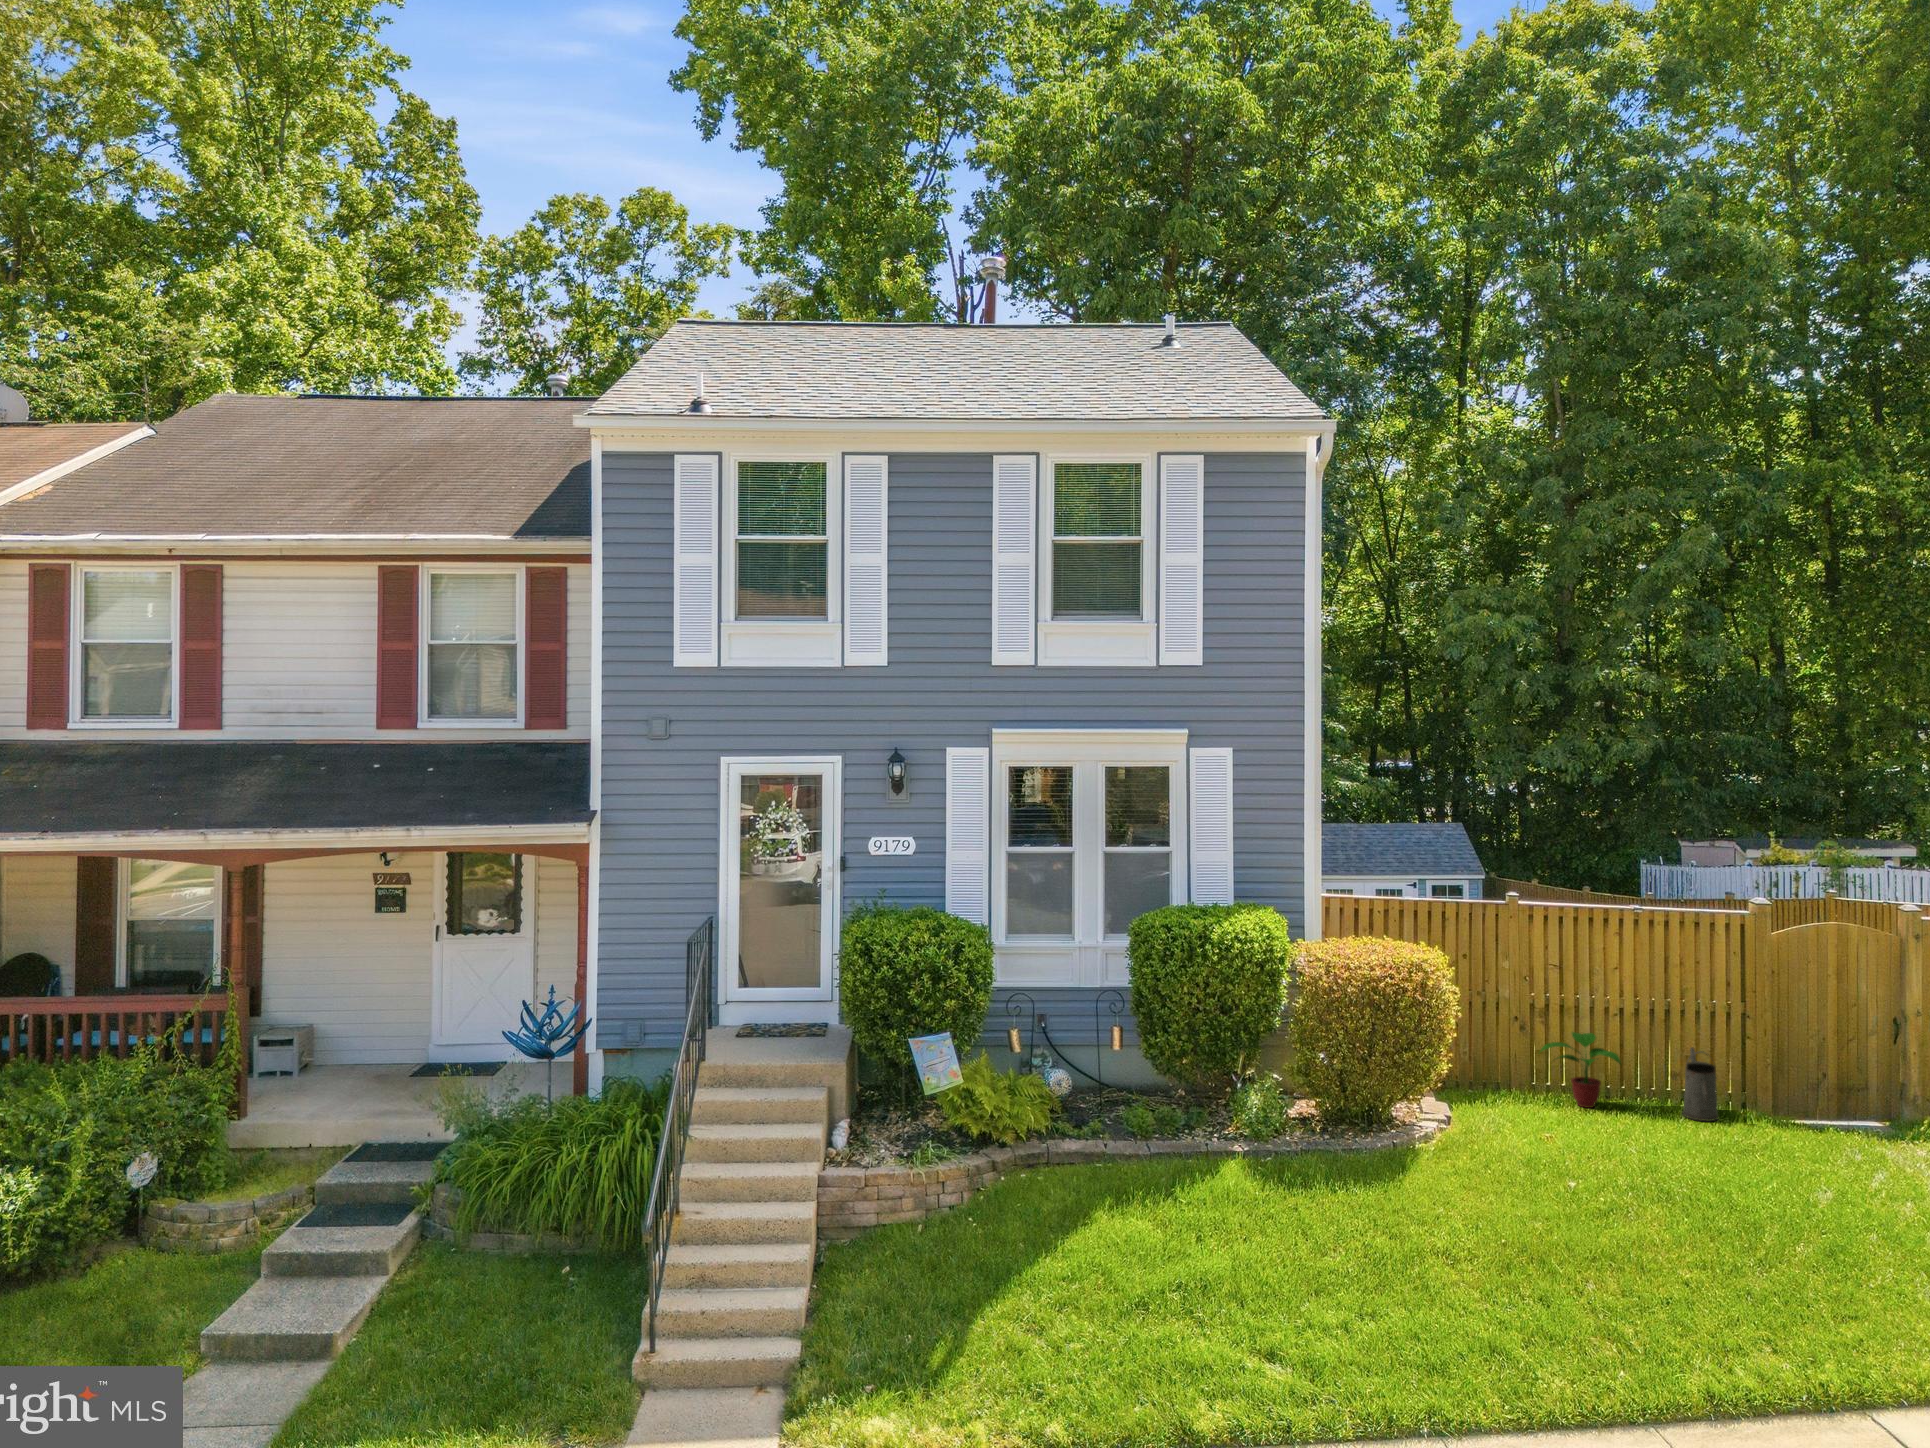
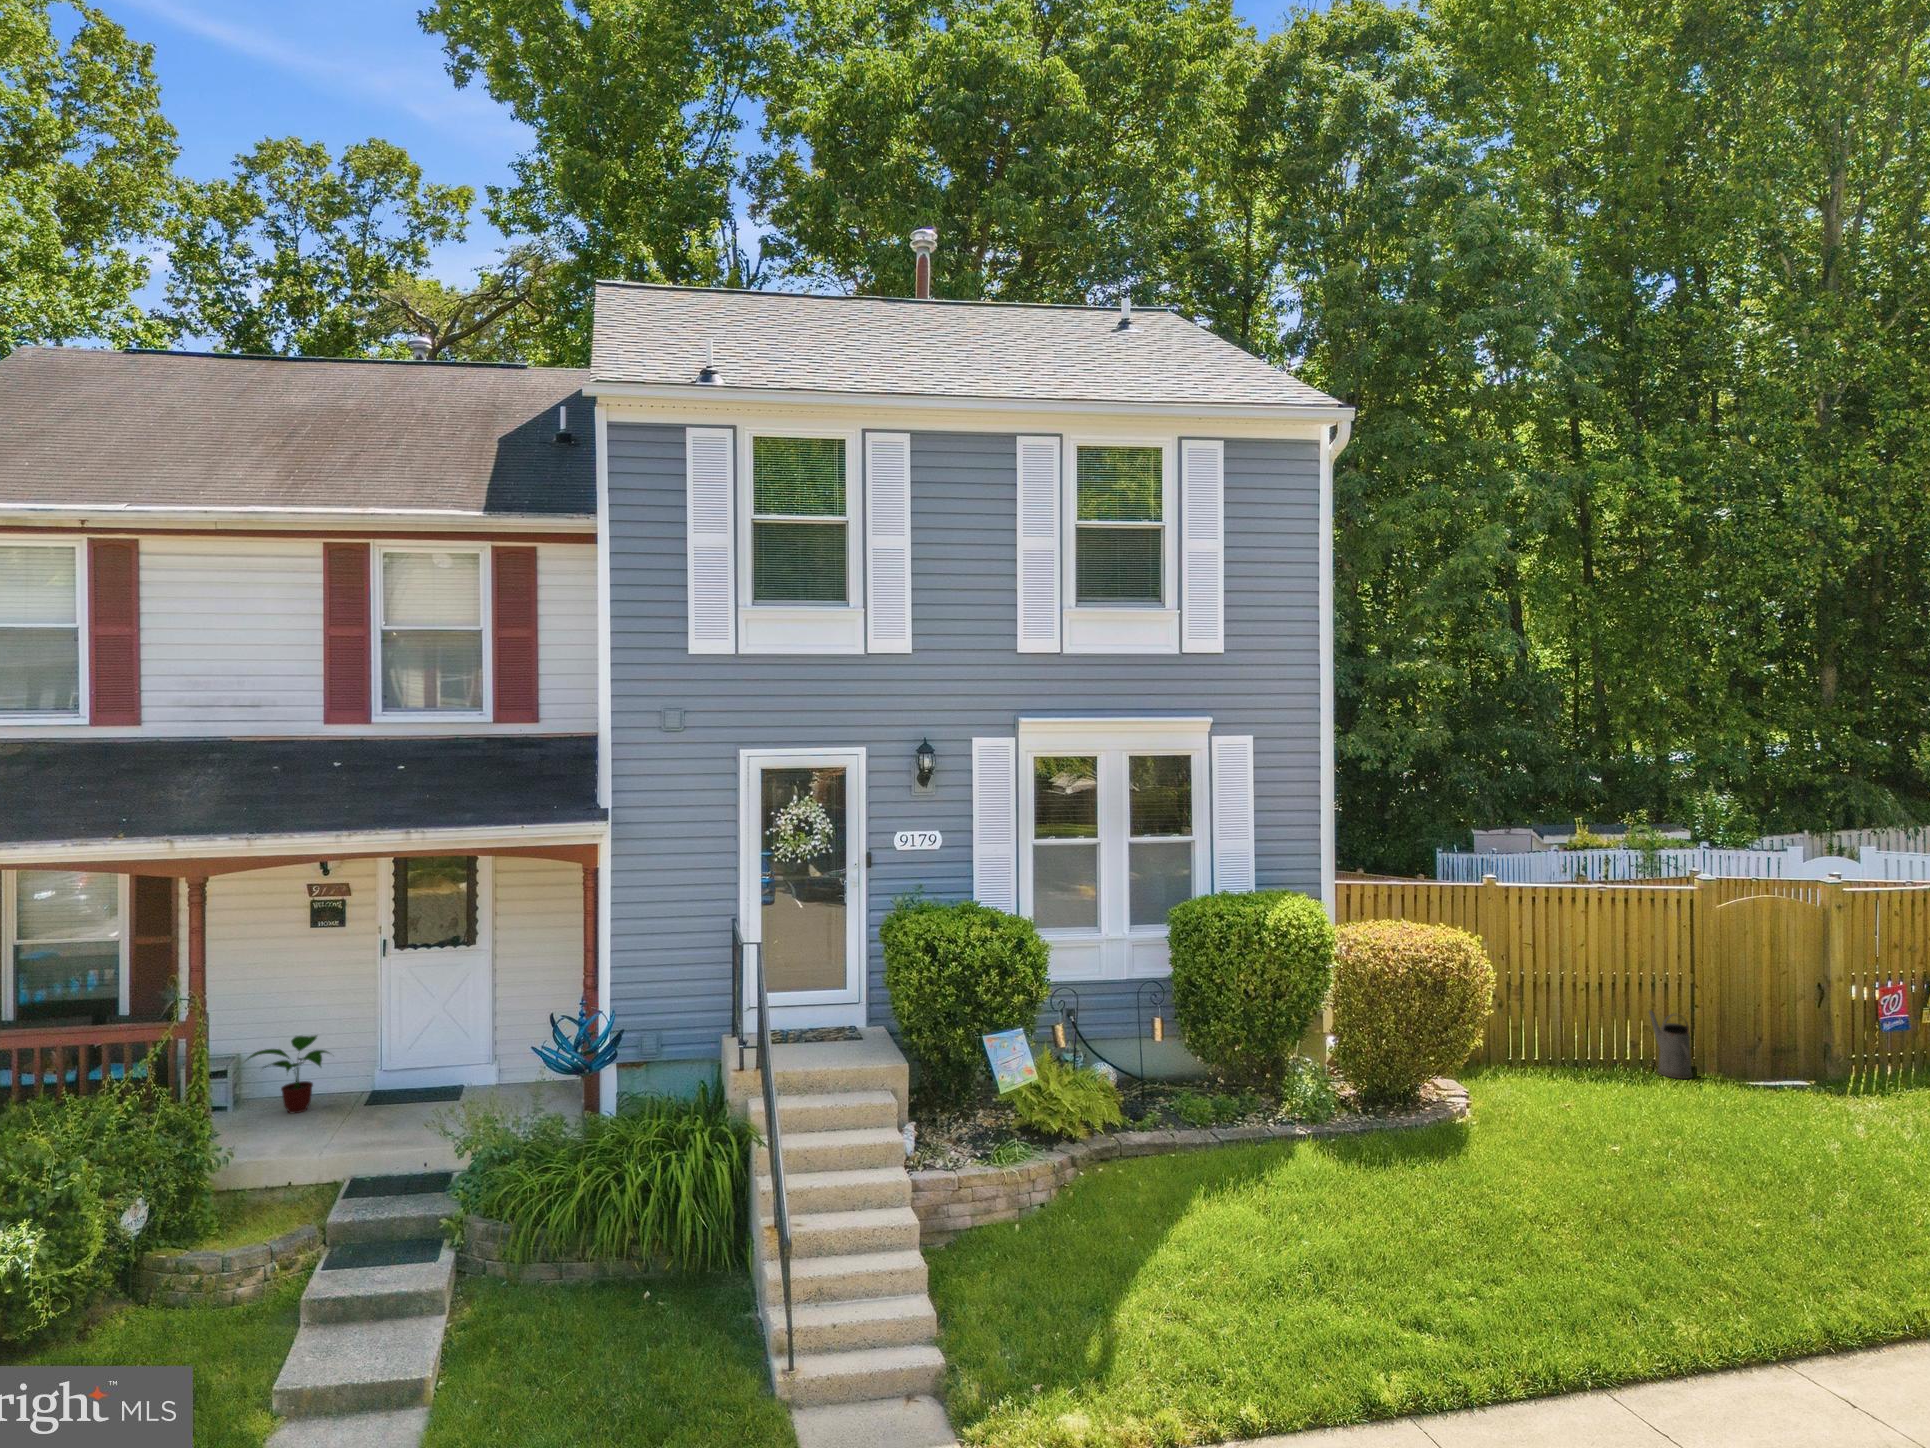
potted plant: present [1540,1032,1621,1108] -> present [248,1036,329,1113]

